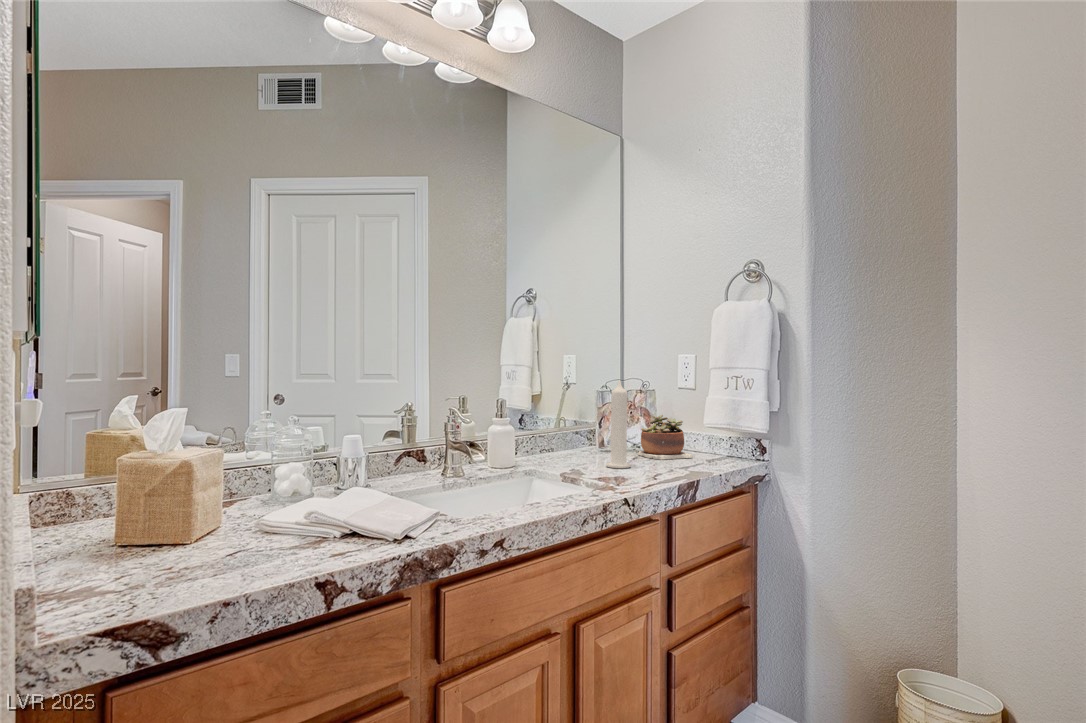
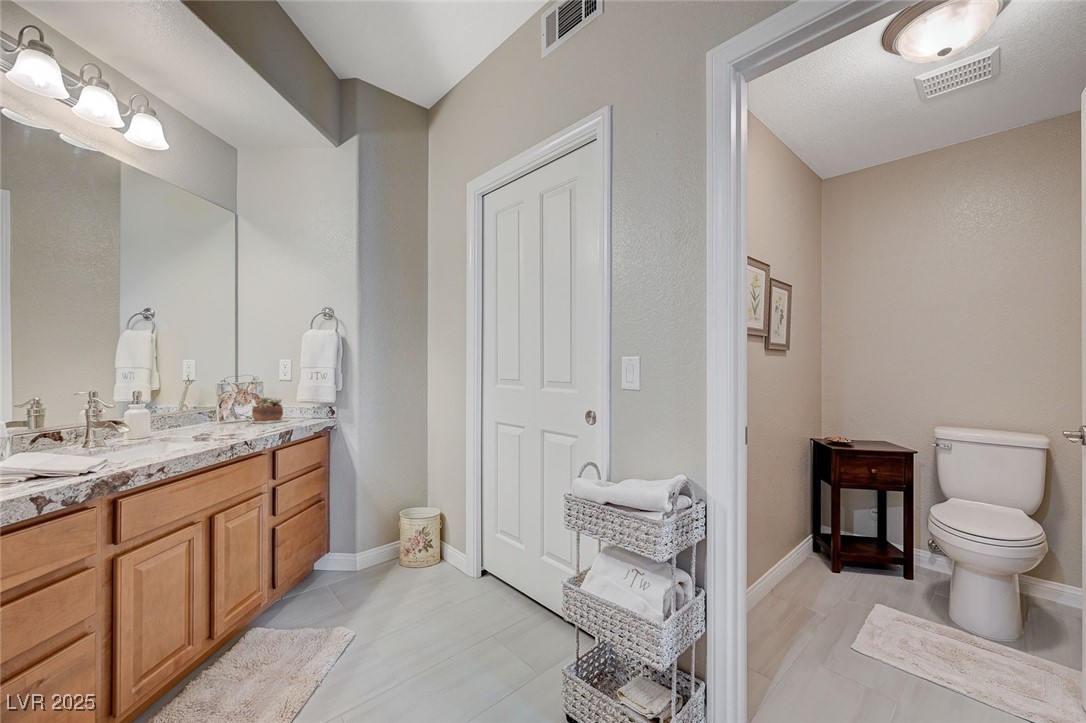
candle: present [606,380,631,468] -> none [228,375,246,430]

